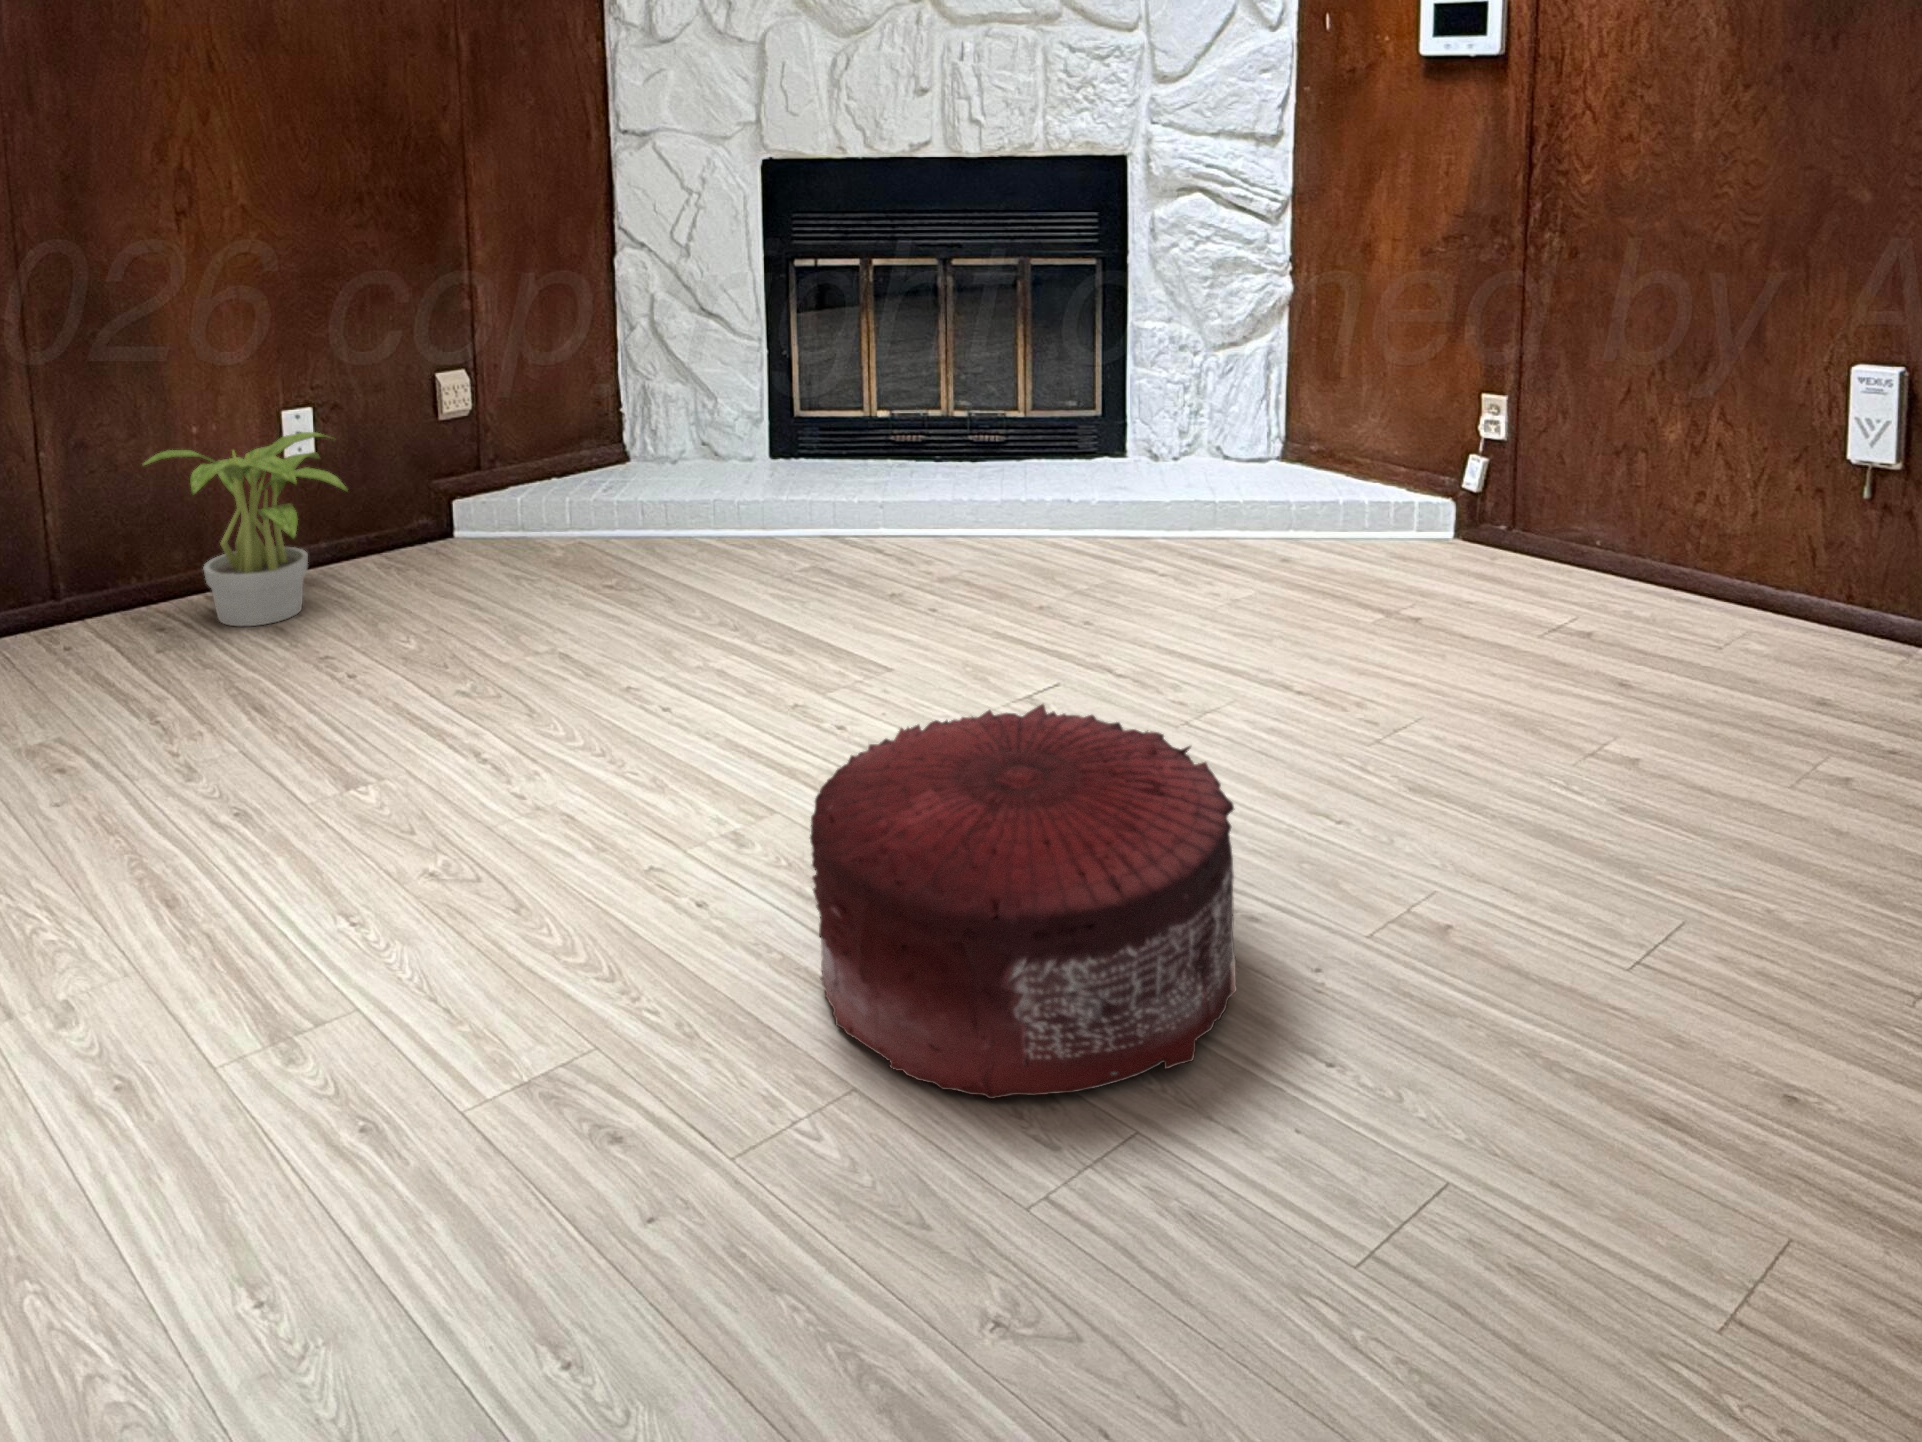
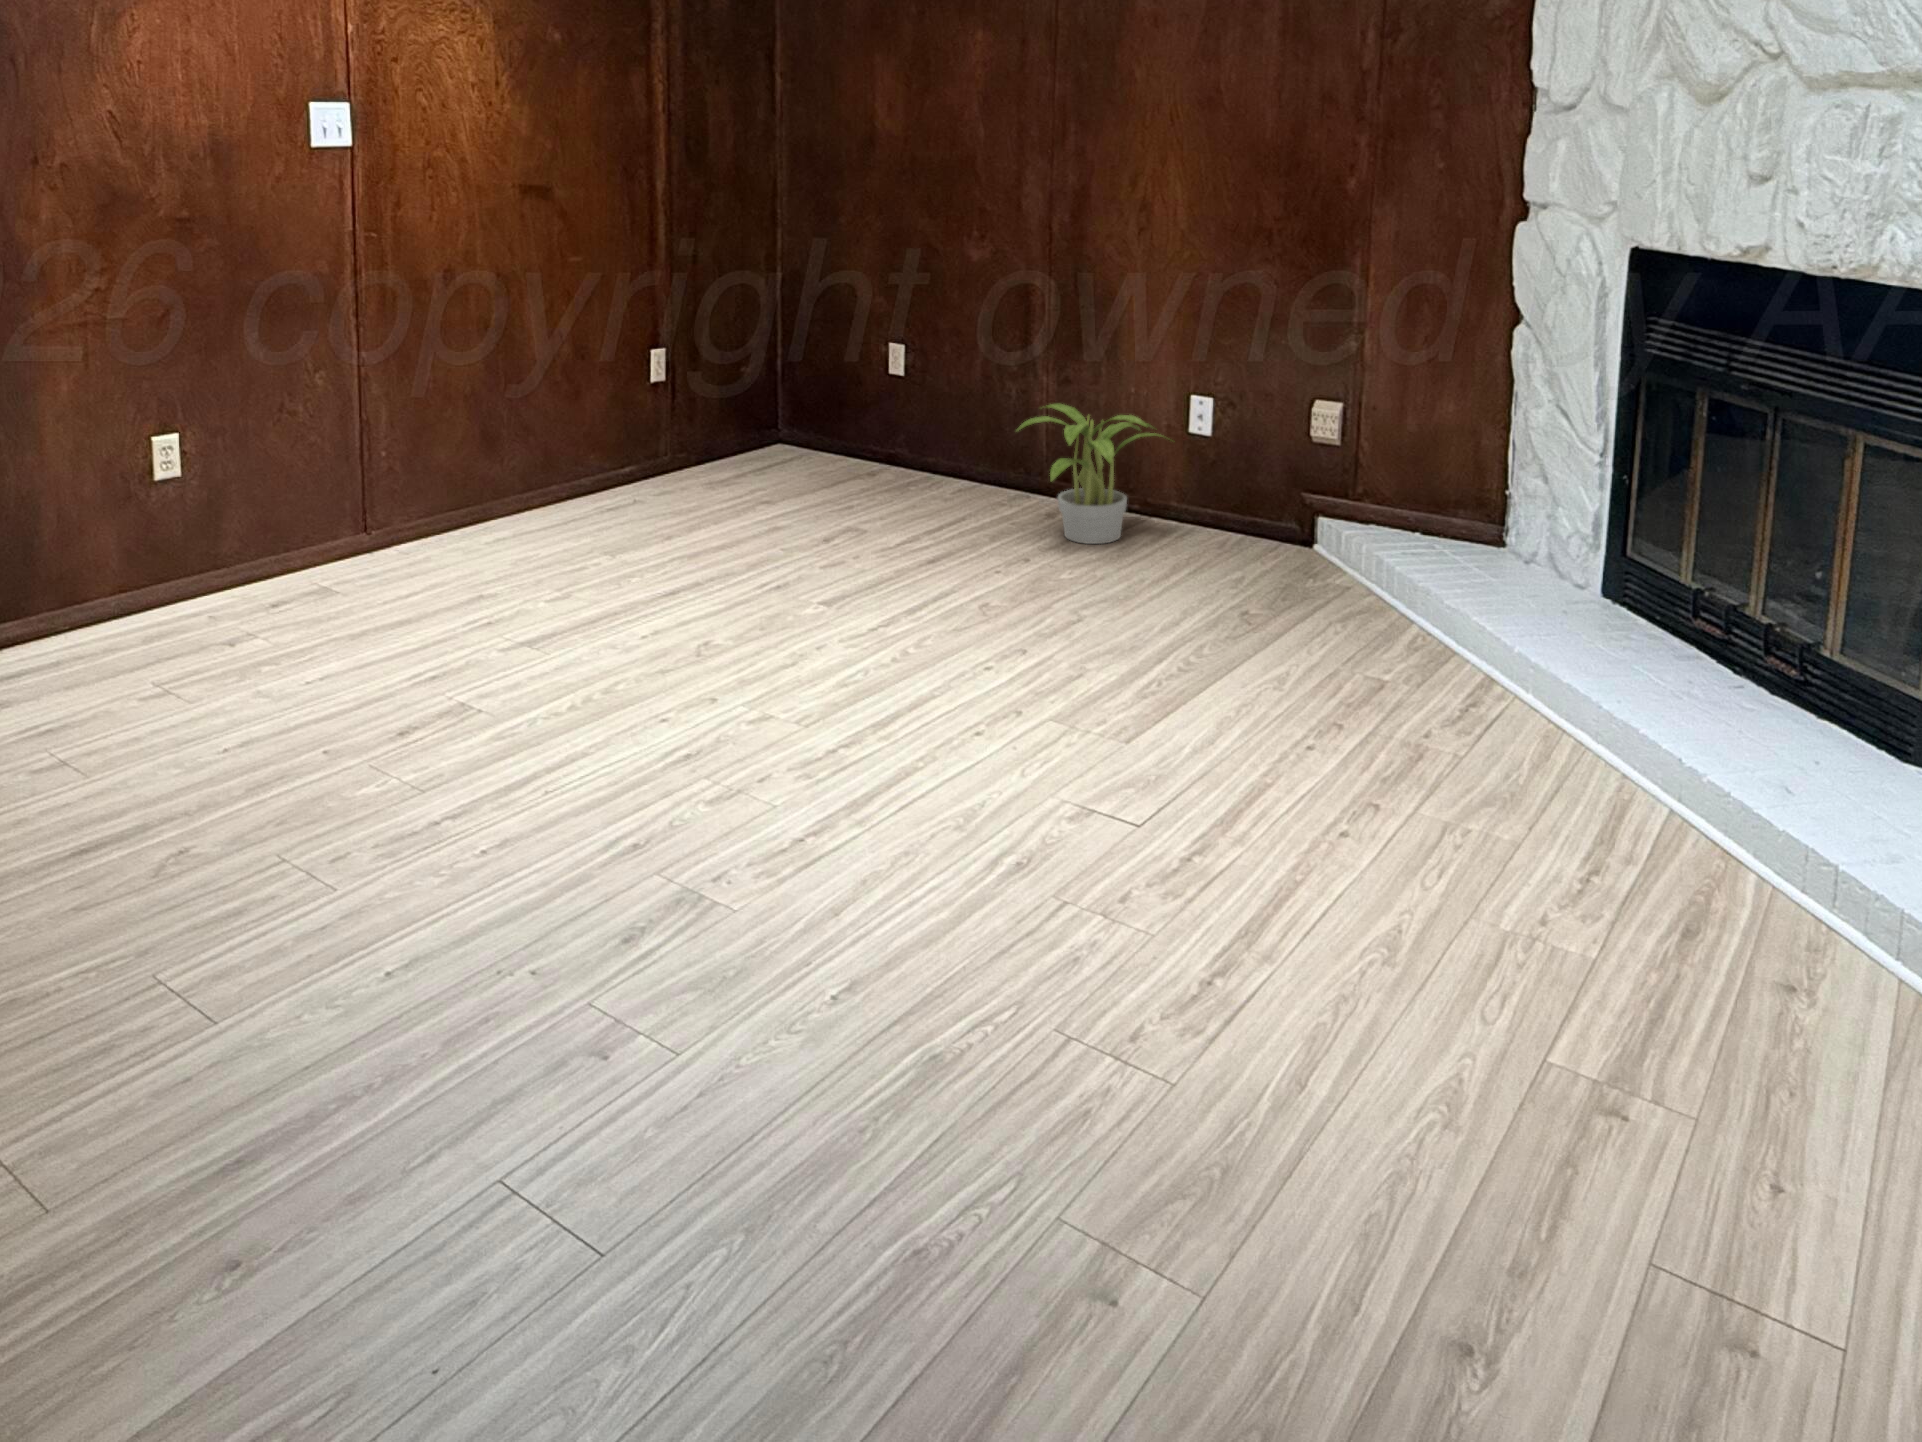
pouf: present [810,704,1236,1099] -> none [390,668,713,948]

